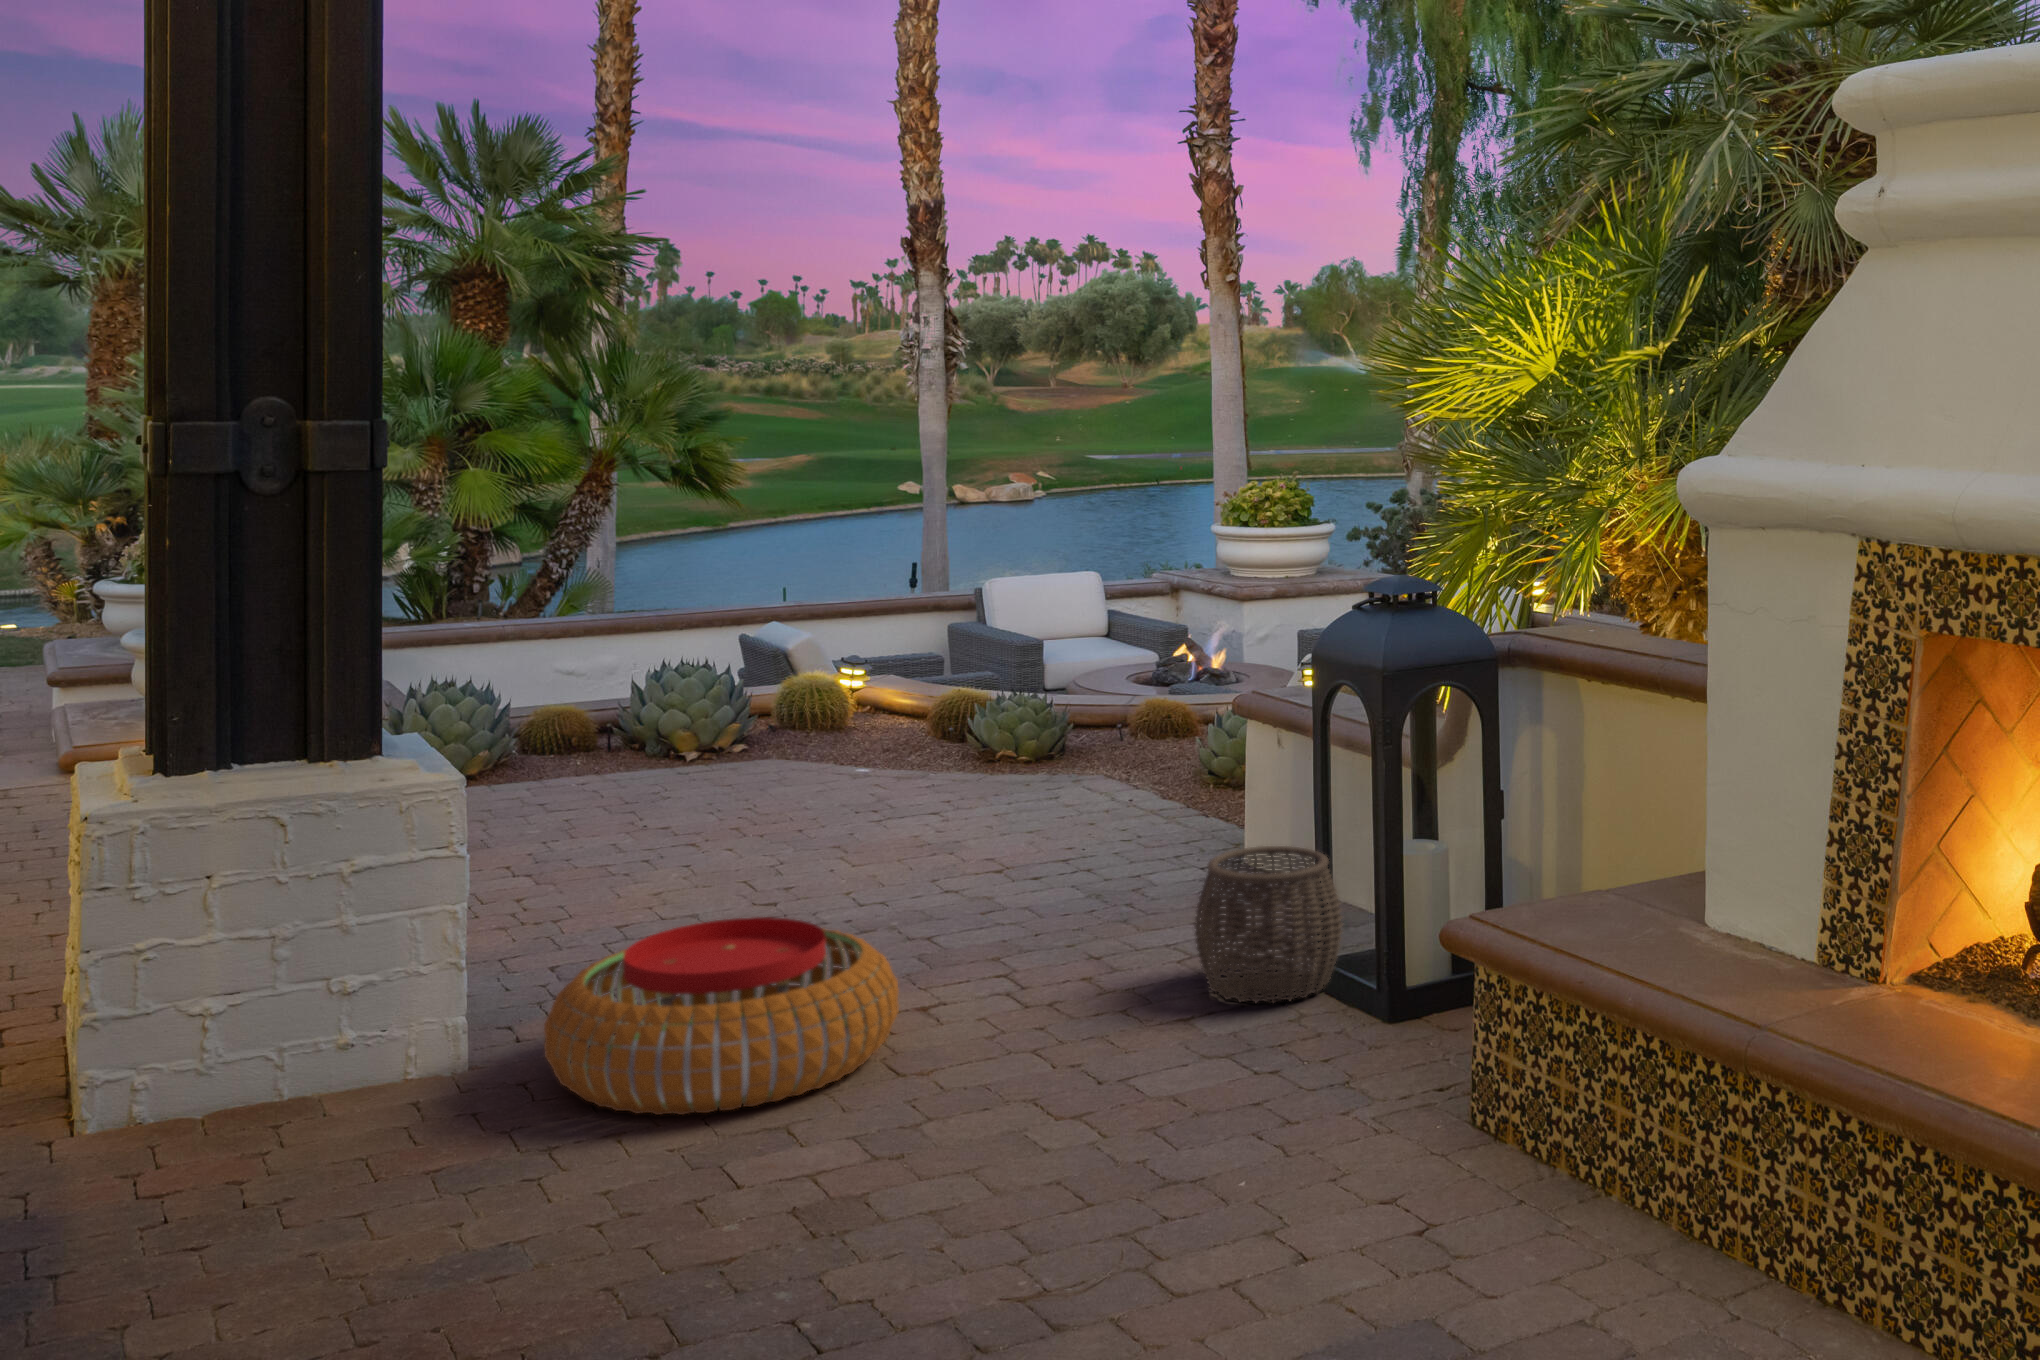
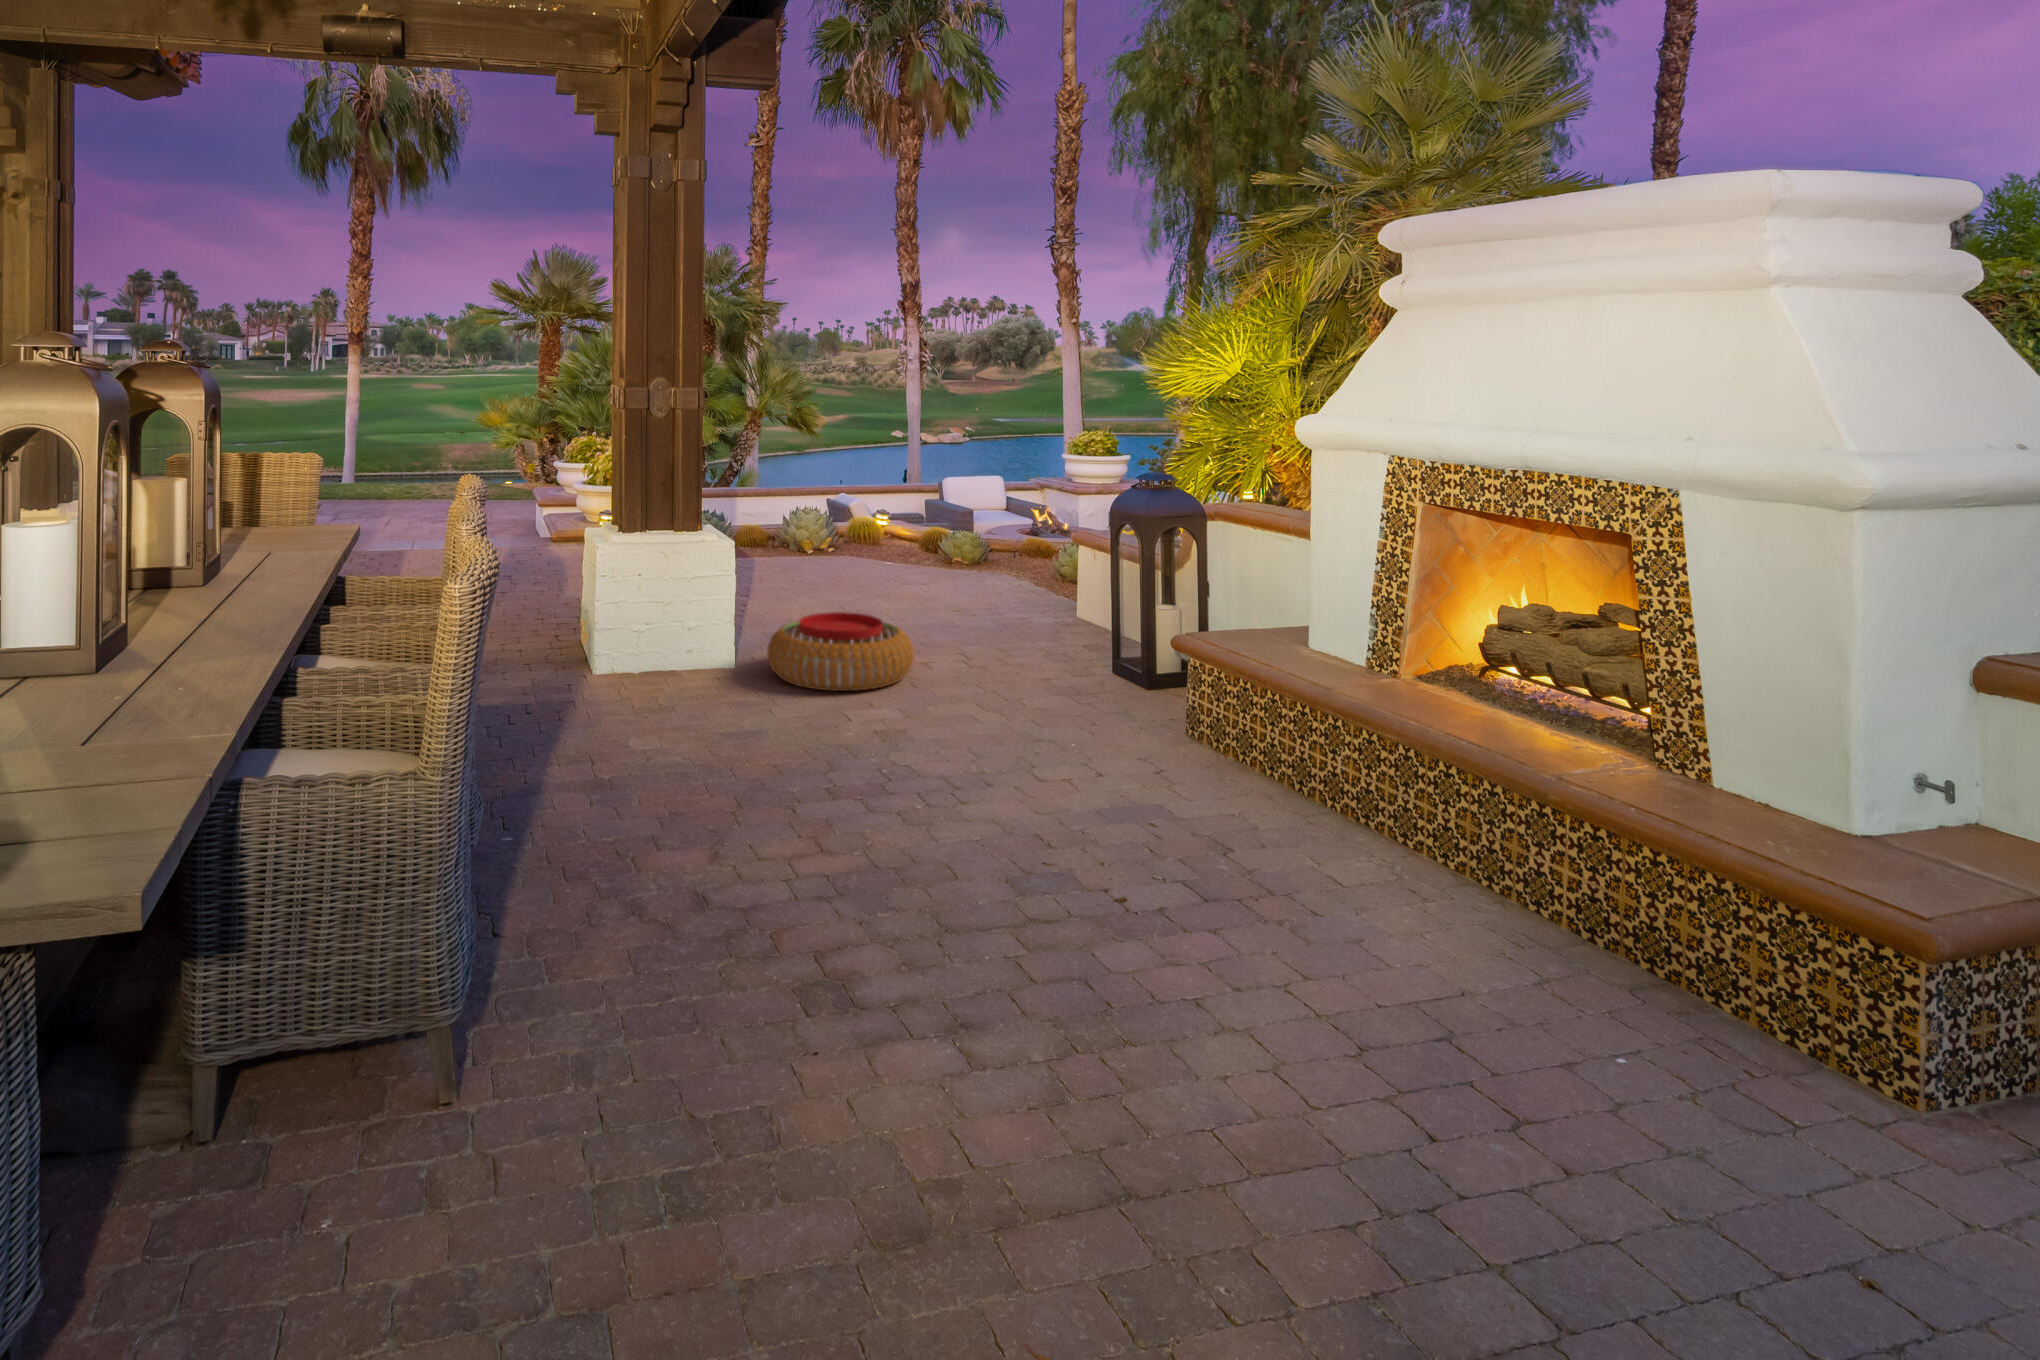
woven basket: present [1194,846,1343,1003] -> none [1051,604,1125,678]

